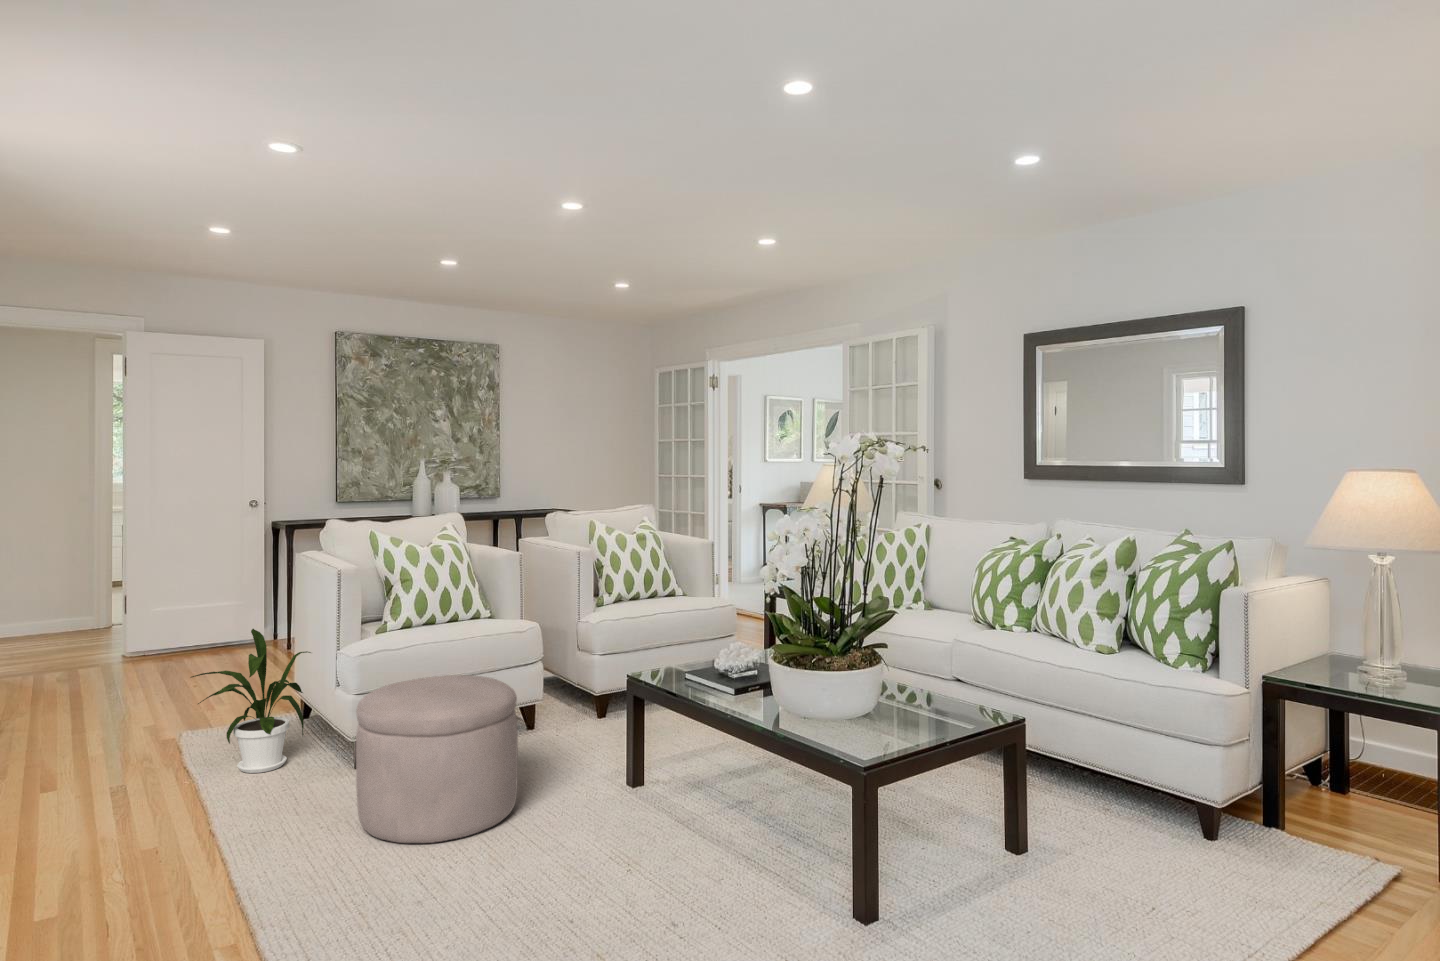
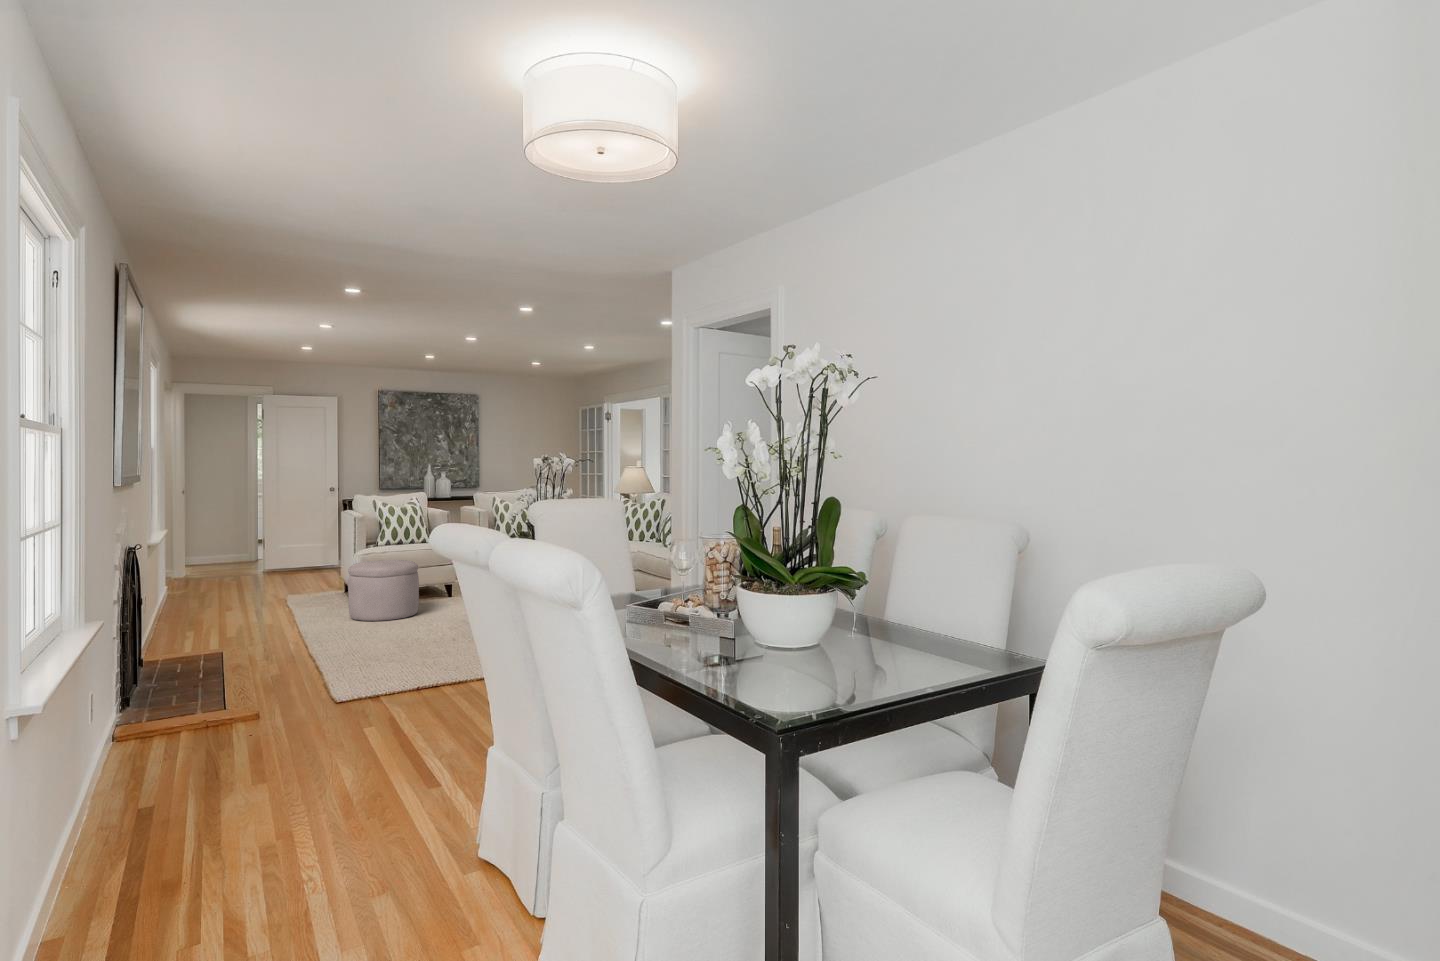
house plant: present [191,629,311,773] -> none [287,543,341,605]

